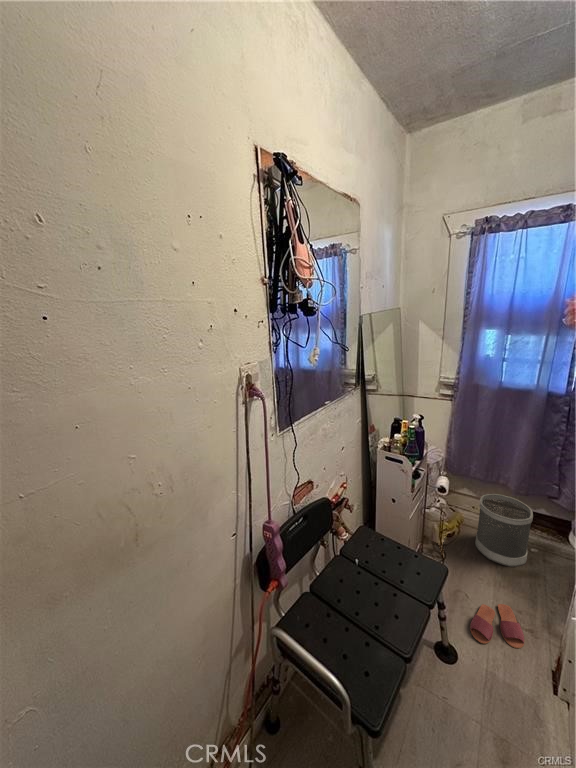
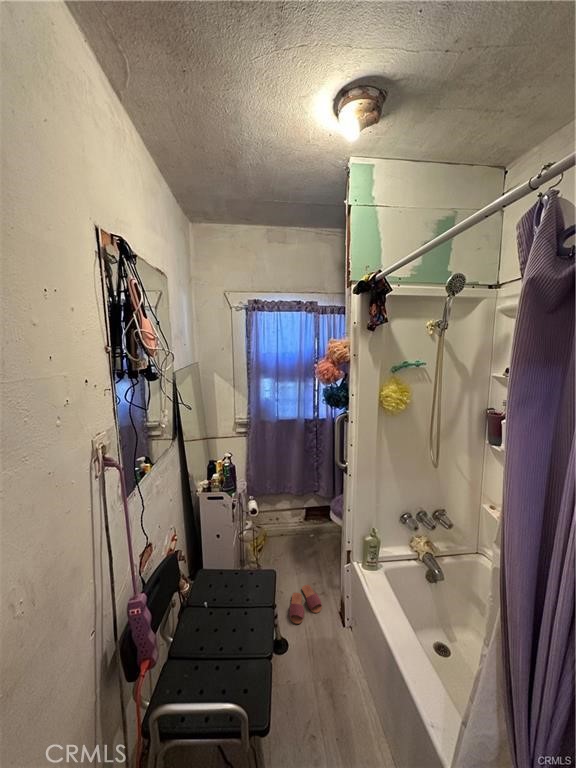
wastebasket: present [475,494,533,567] -> none [276,502,310,557]

